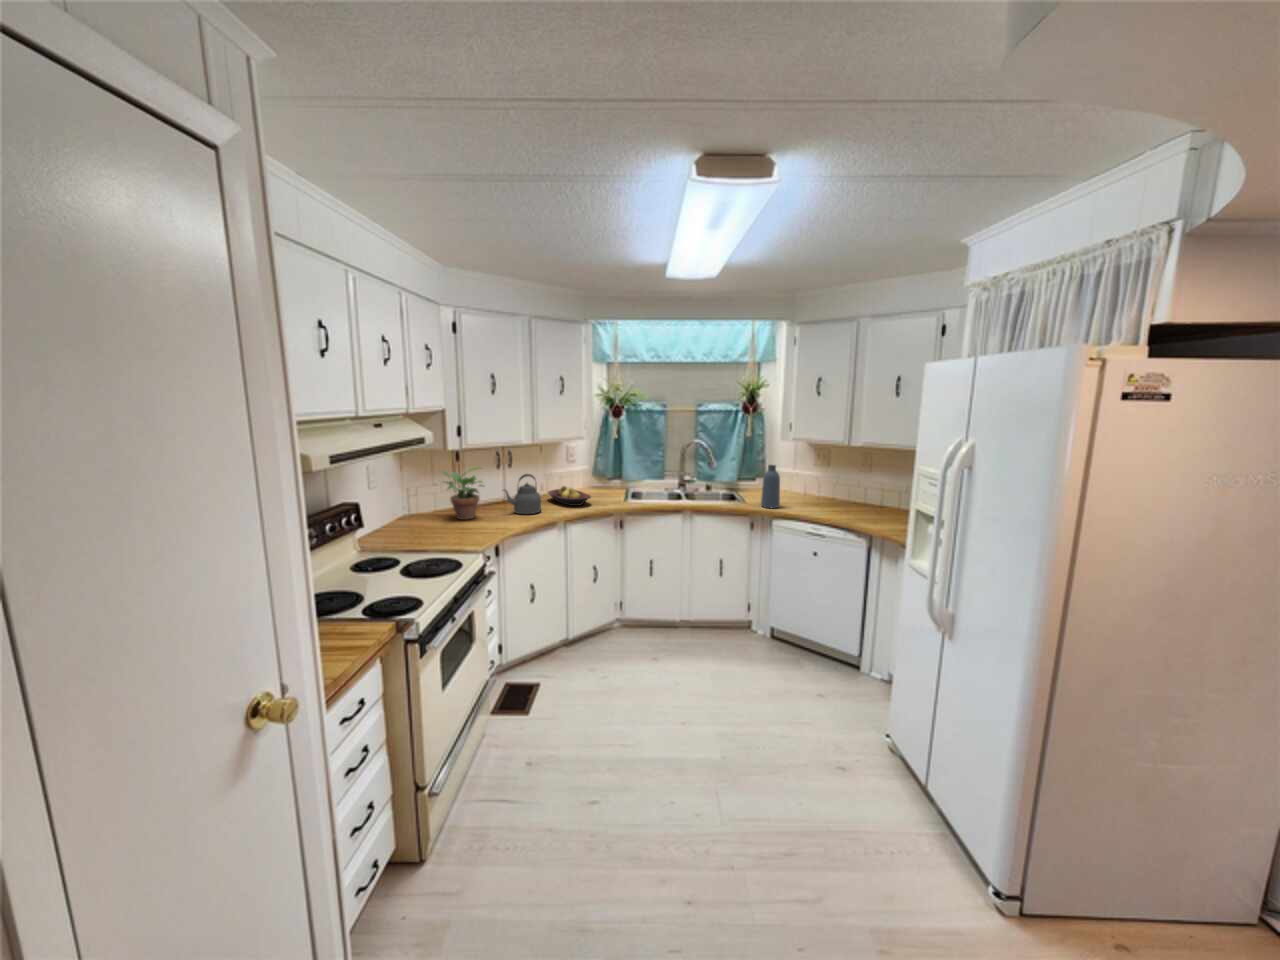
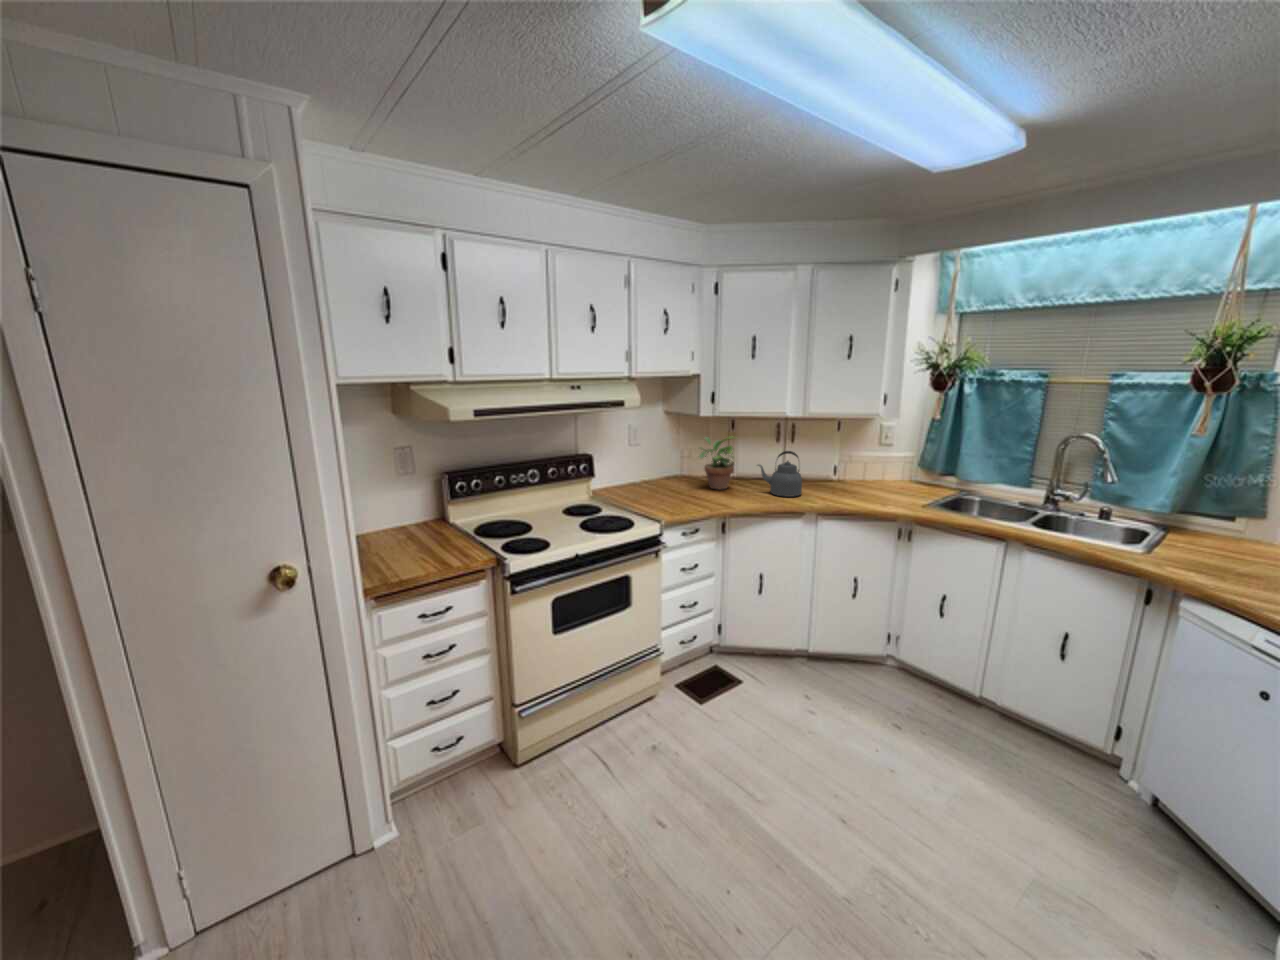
vase: present [761,465,780,508] -> none [1182,489,1242,573]
fruit bowl: present [548,486,591,506] -> none [831,472,878,498]

